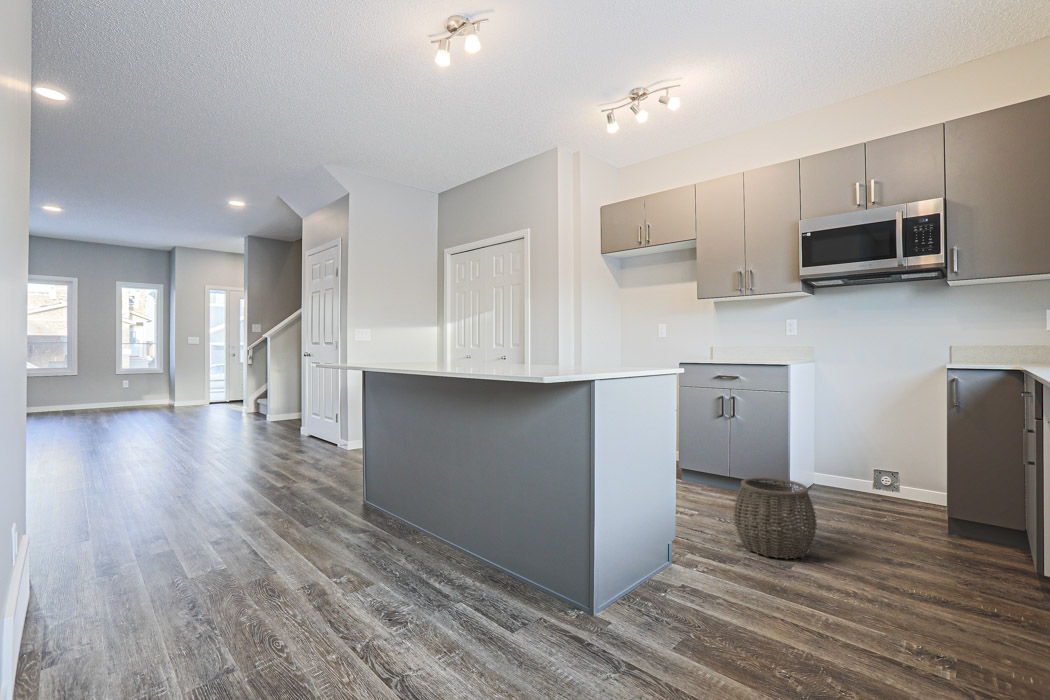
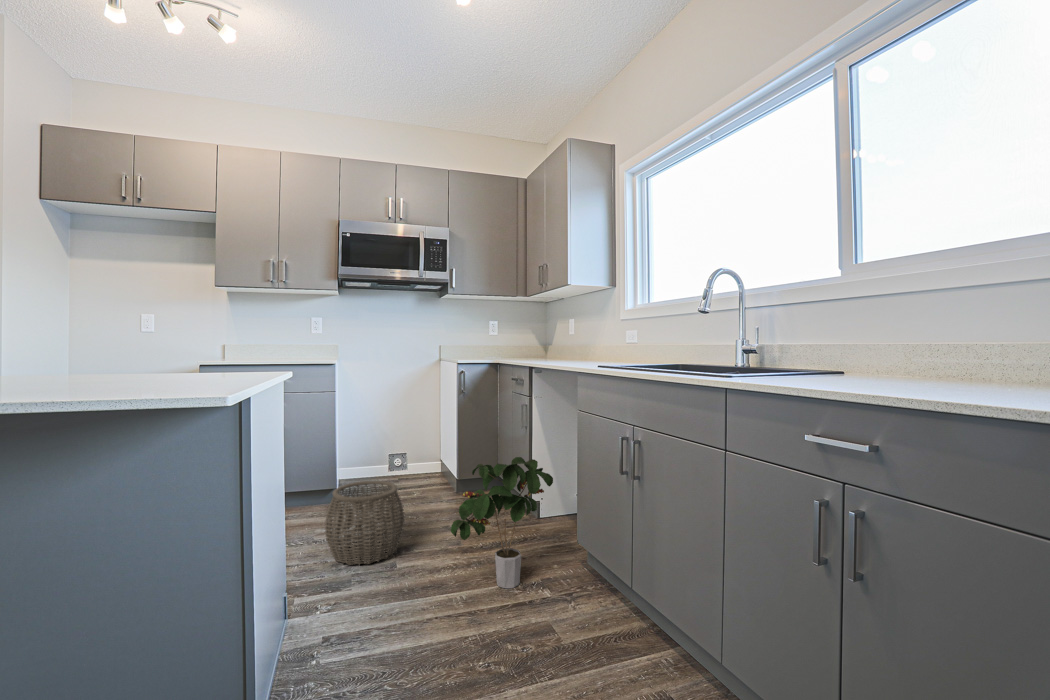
potted plant: none [816,479,995,644] -> present [451,457,553,588]

